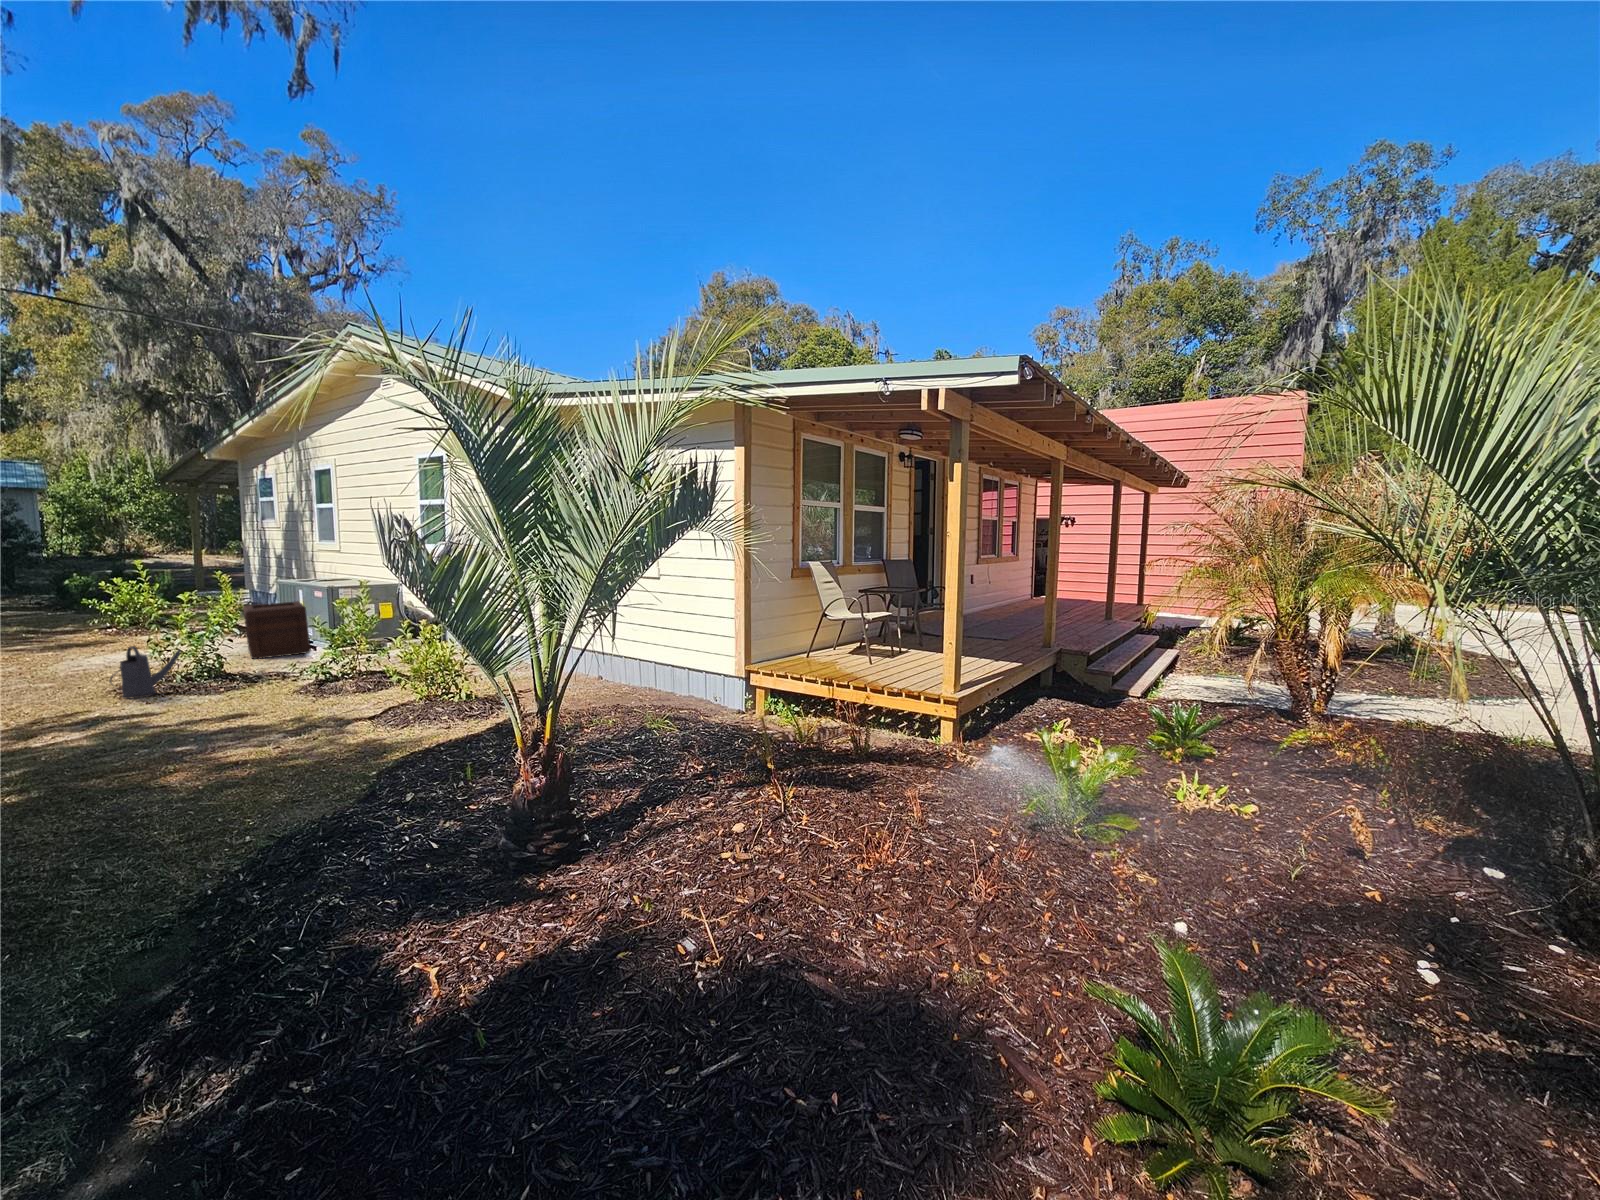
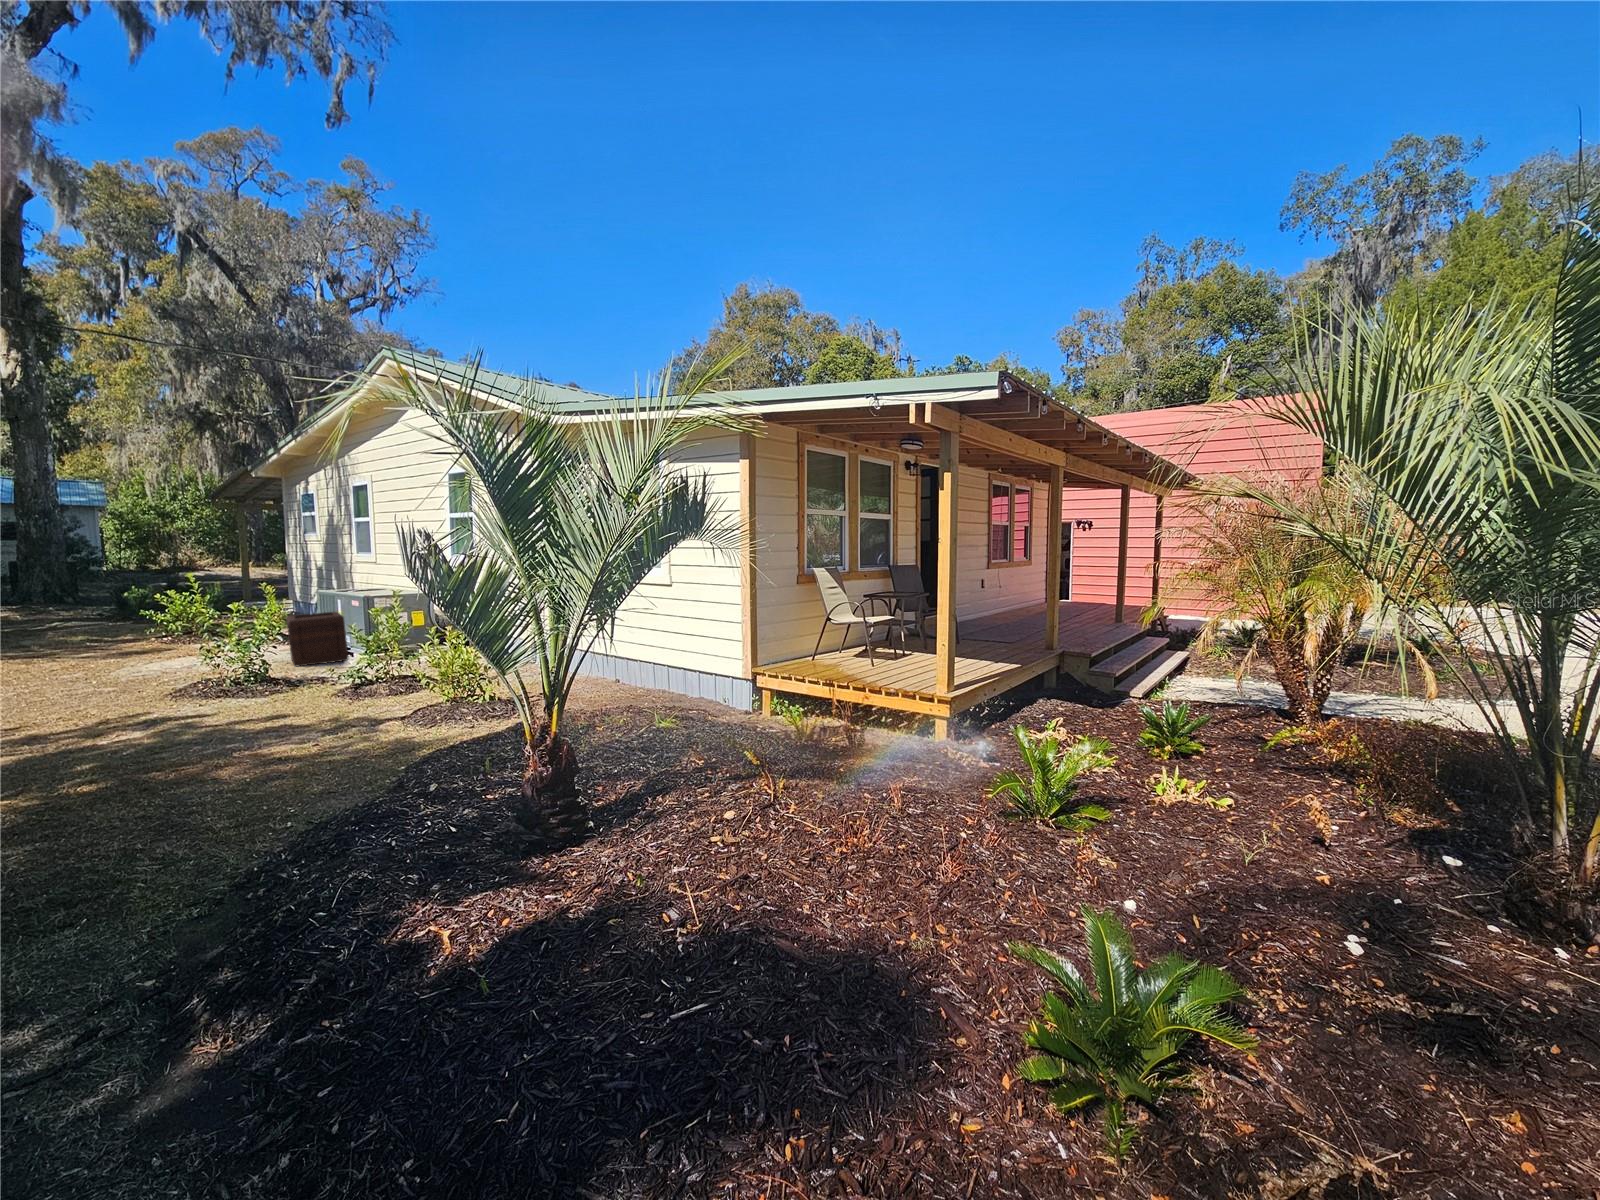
watering can: present [109,646,181,699] -> none [165,654,232,703]

